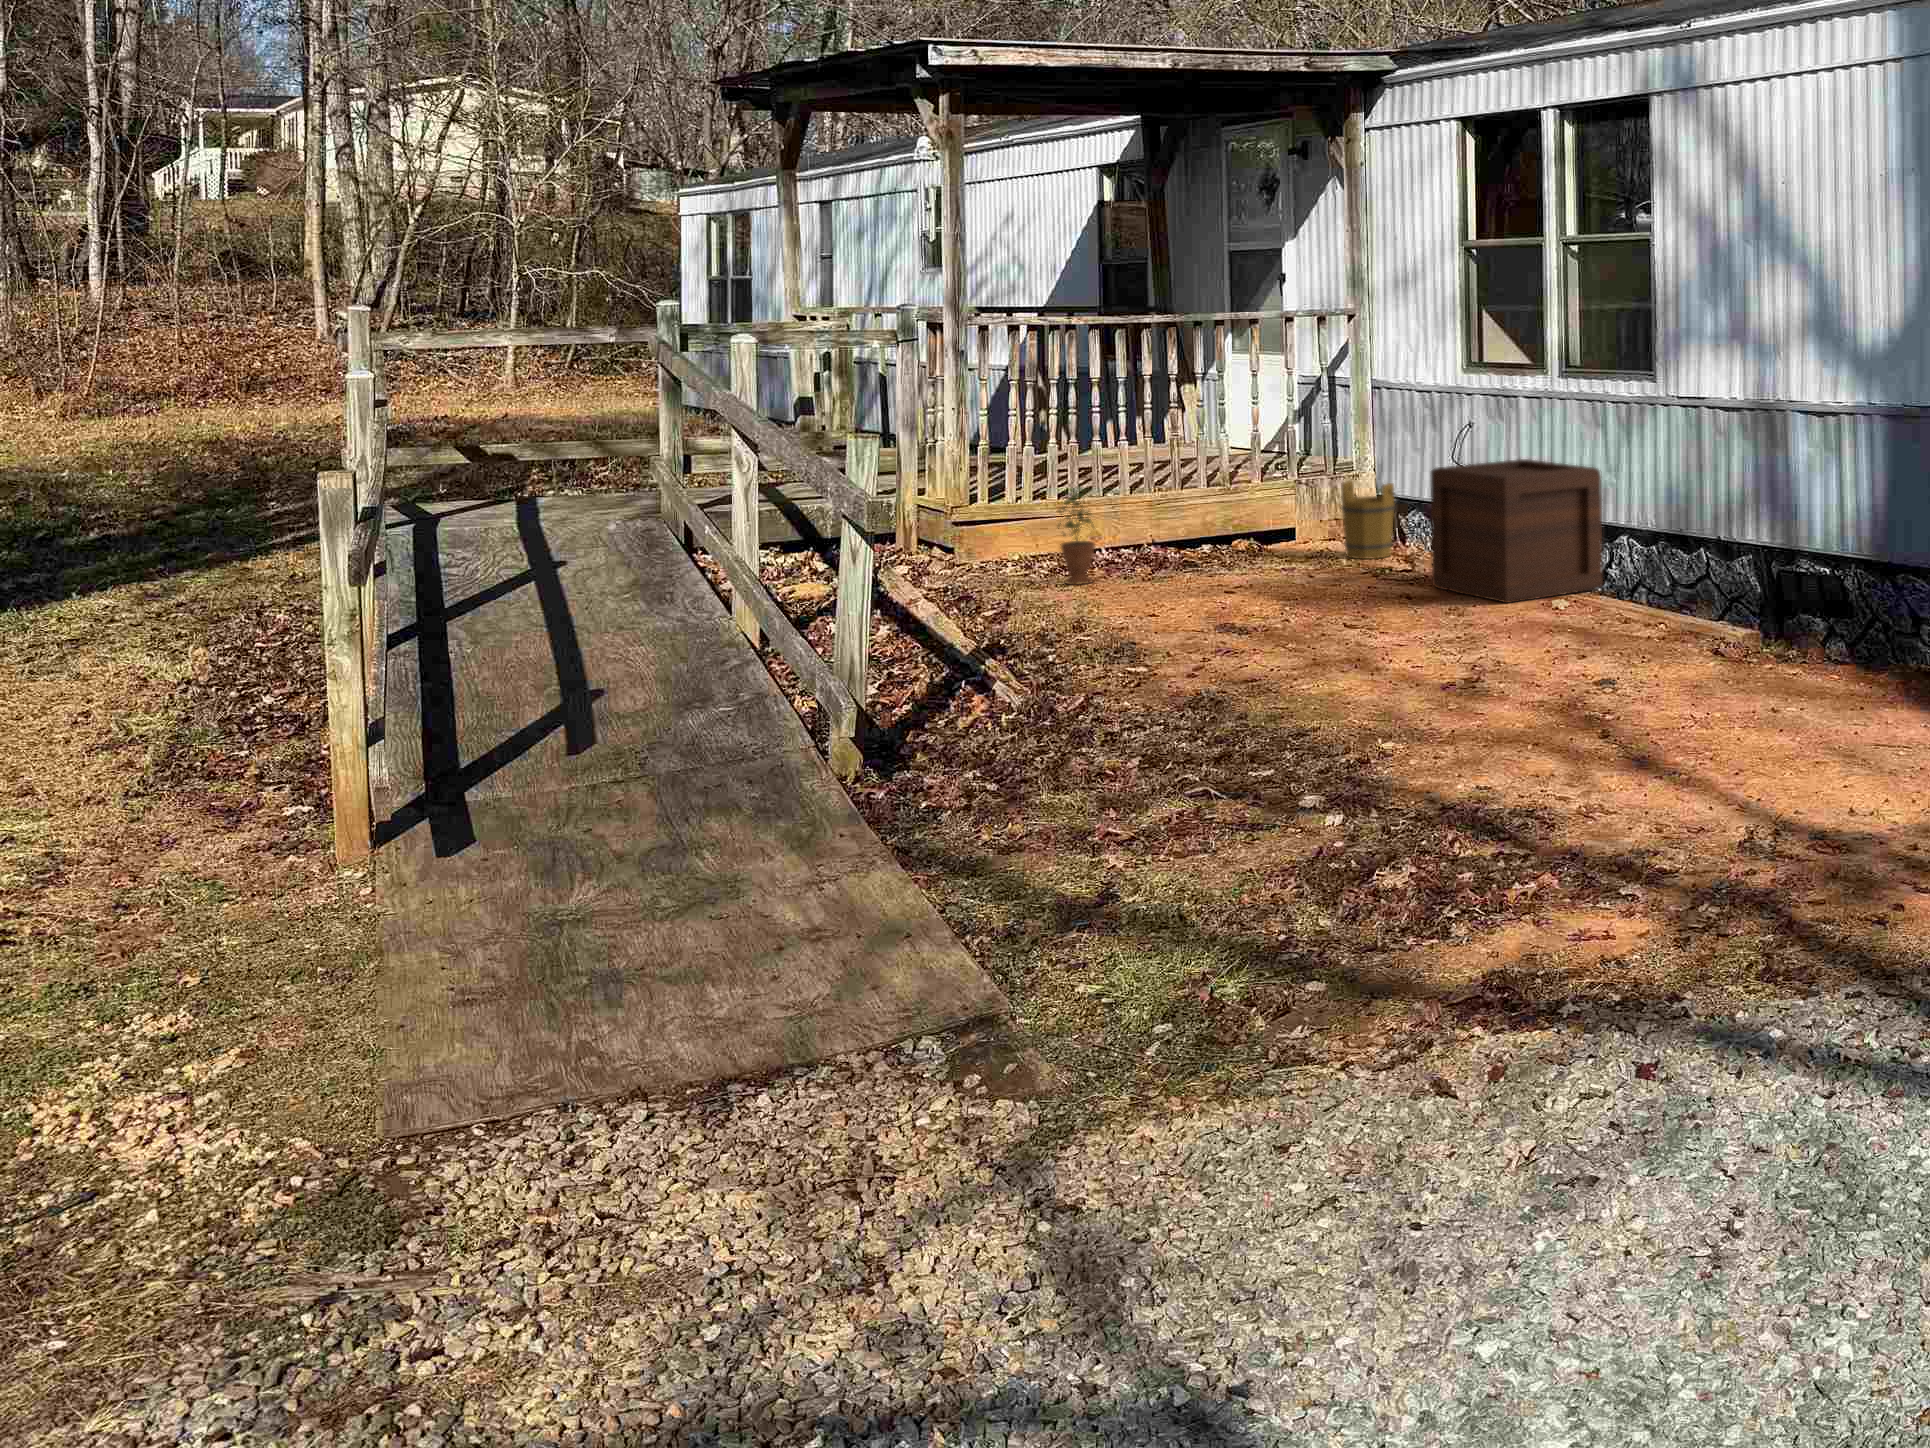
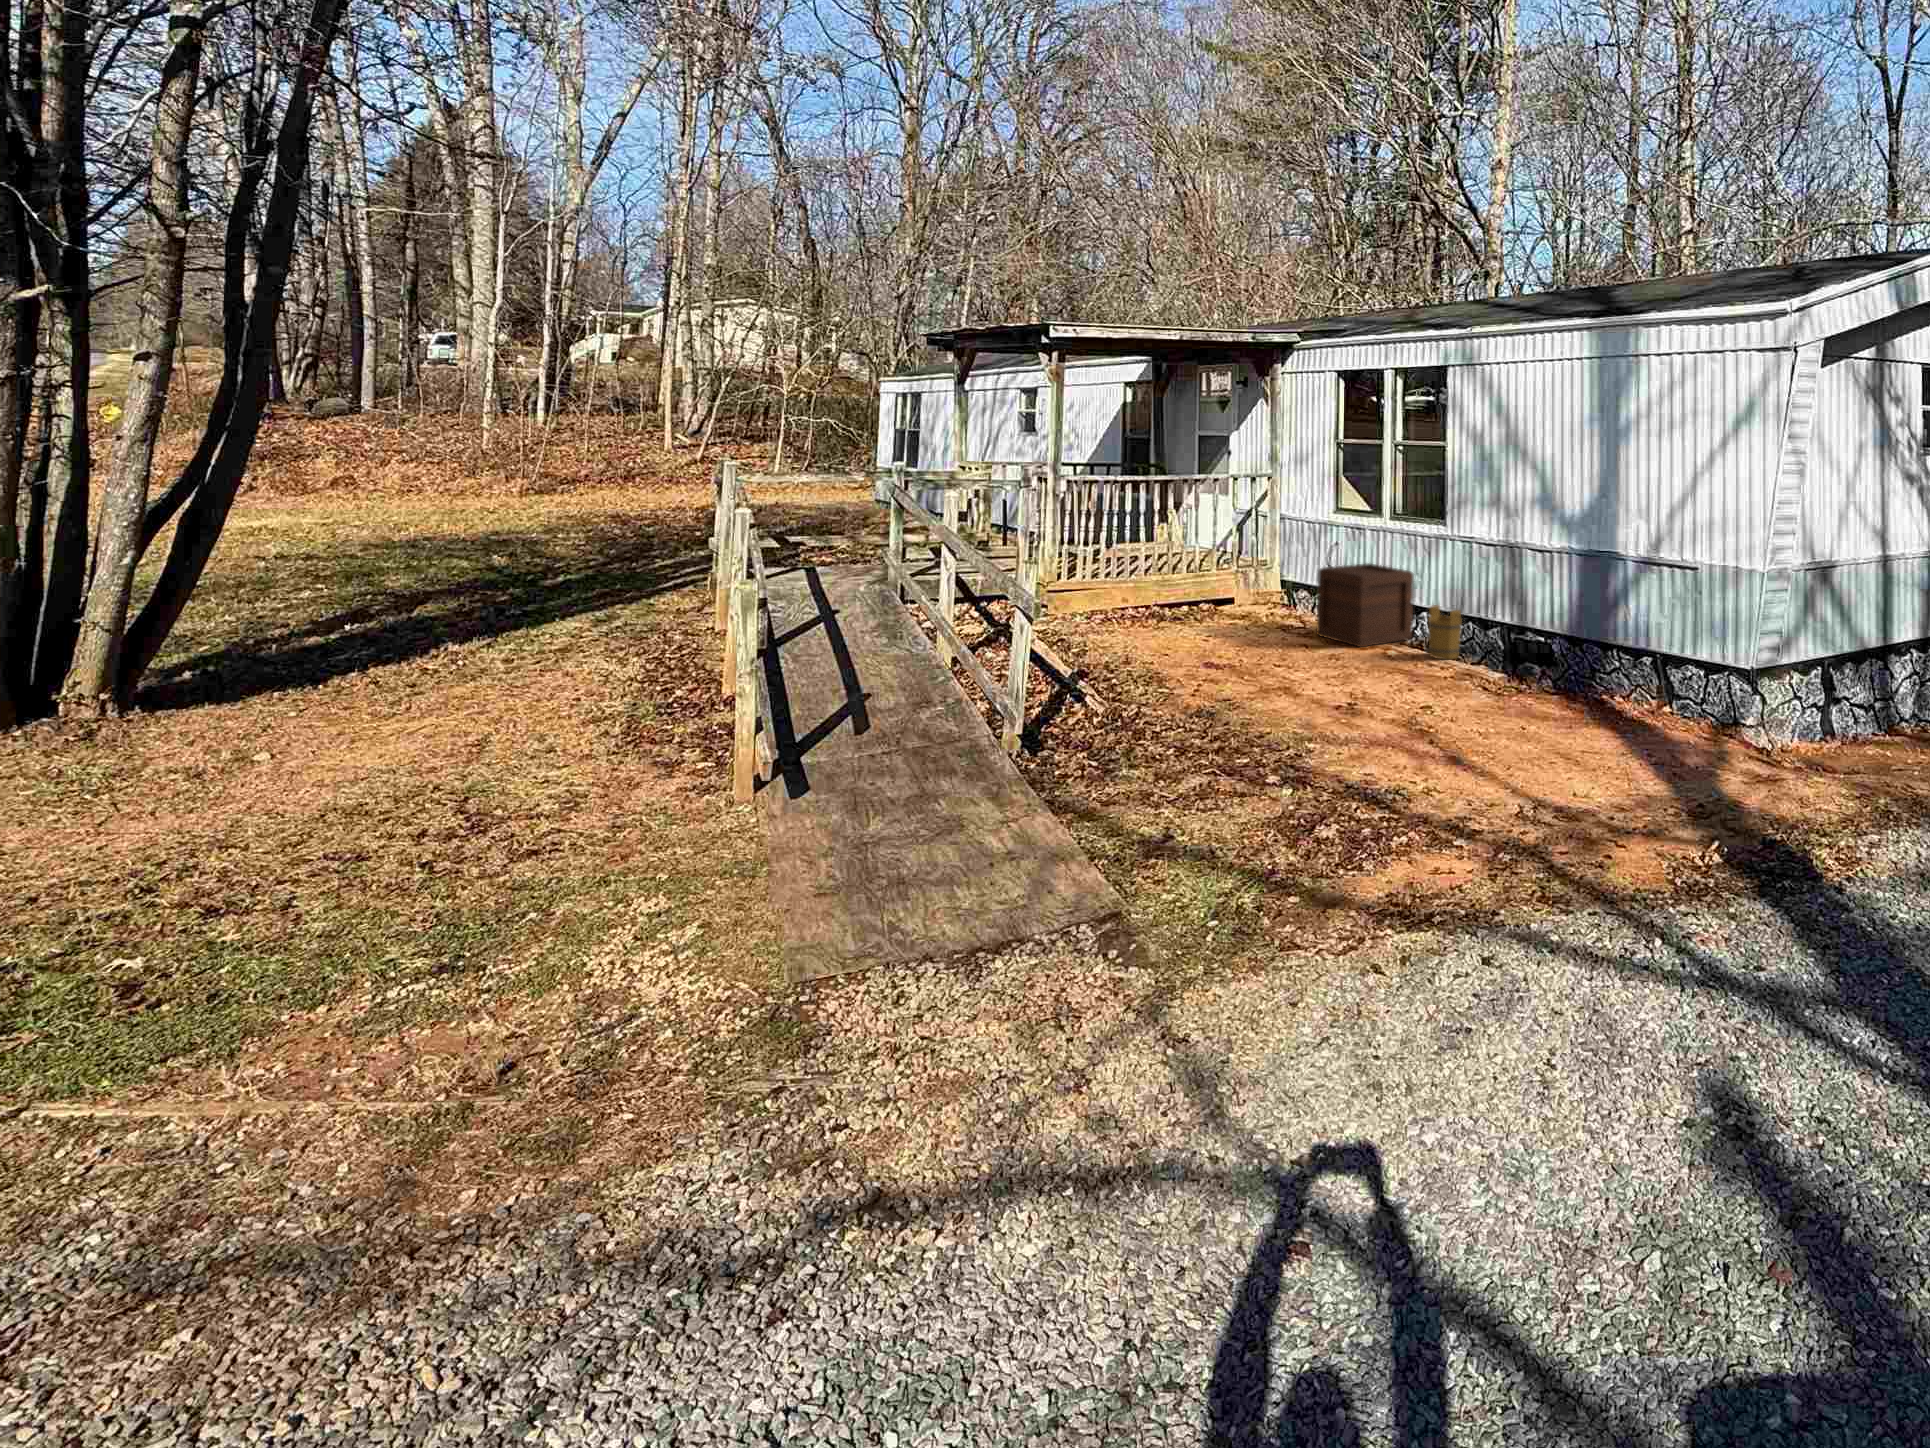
bucket: present [1340,481,1395,559] -> present [1428,605,1465,660]
potted plant: present [1058,486,1095,585] -> none [1104,568,1128,627]

